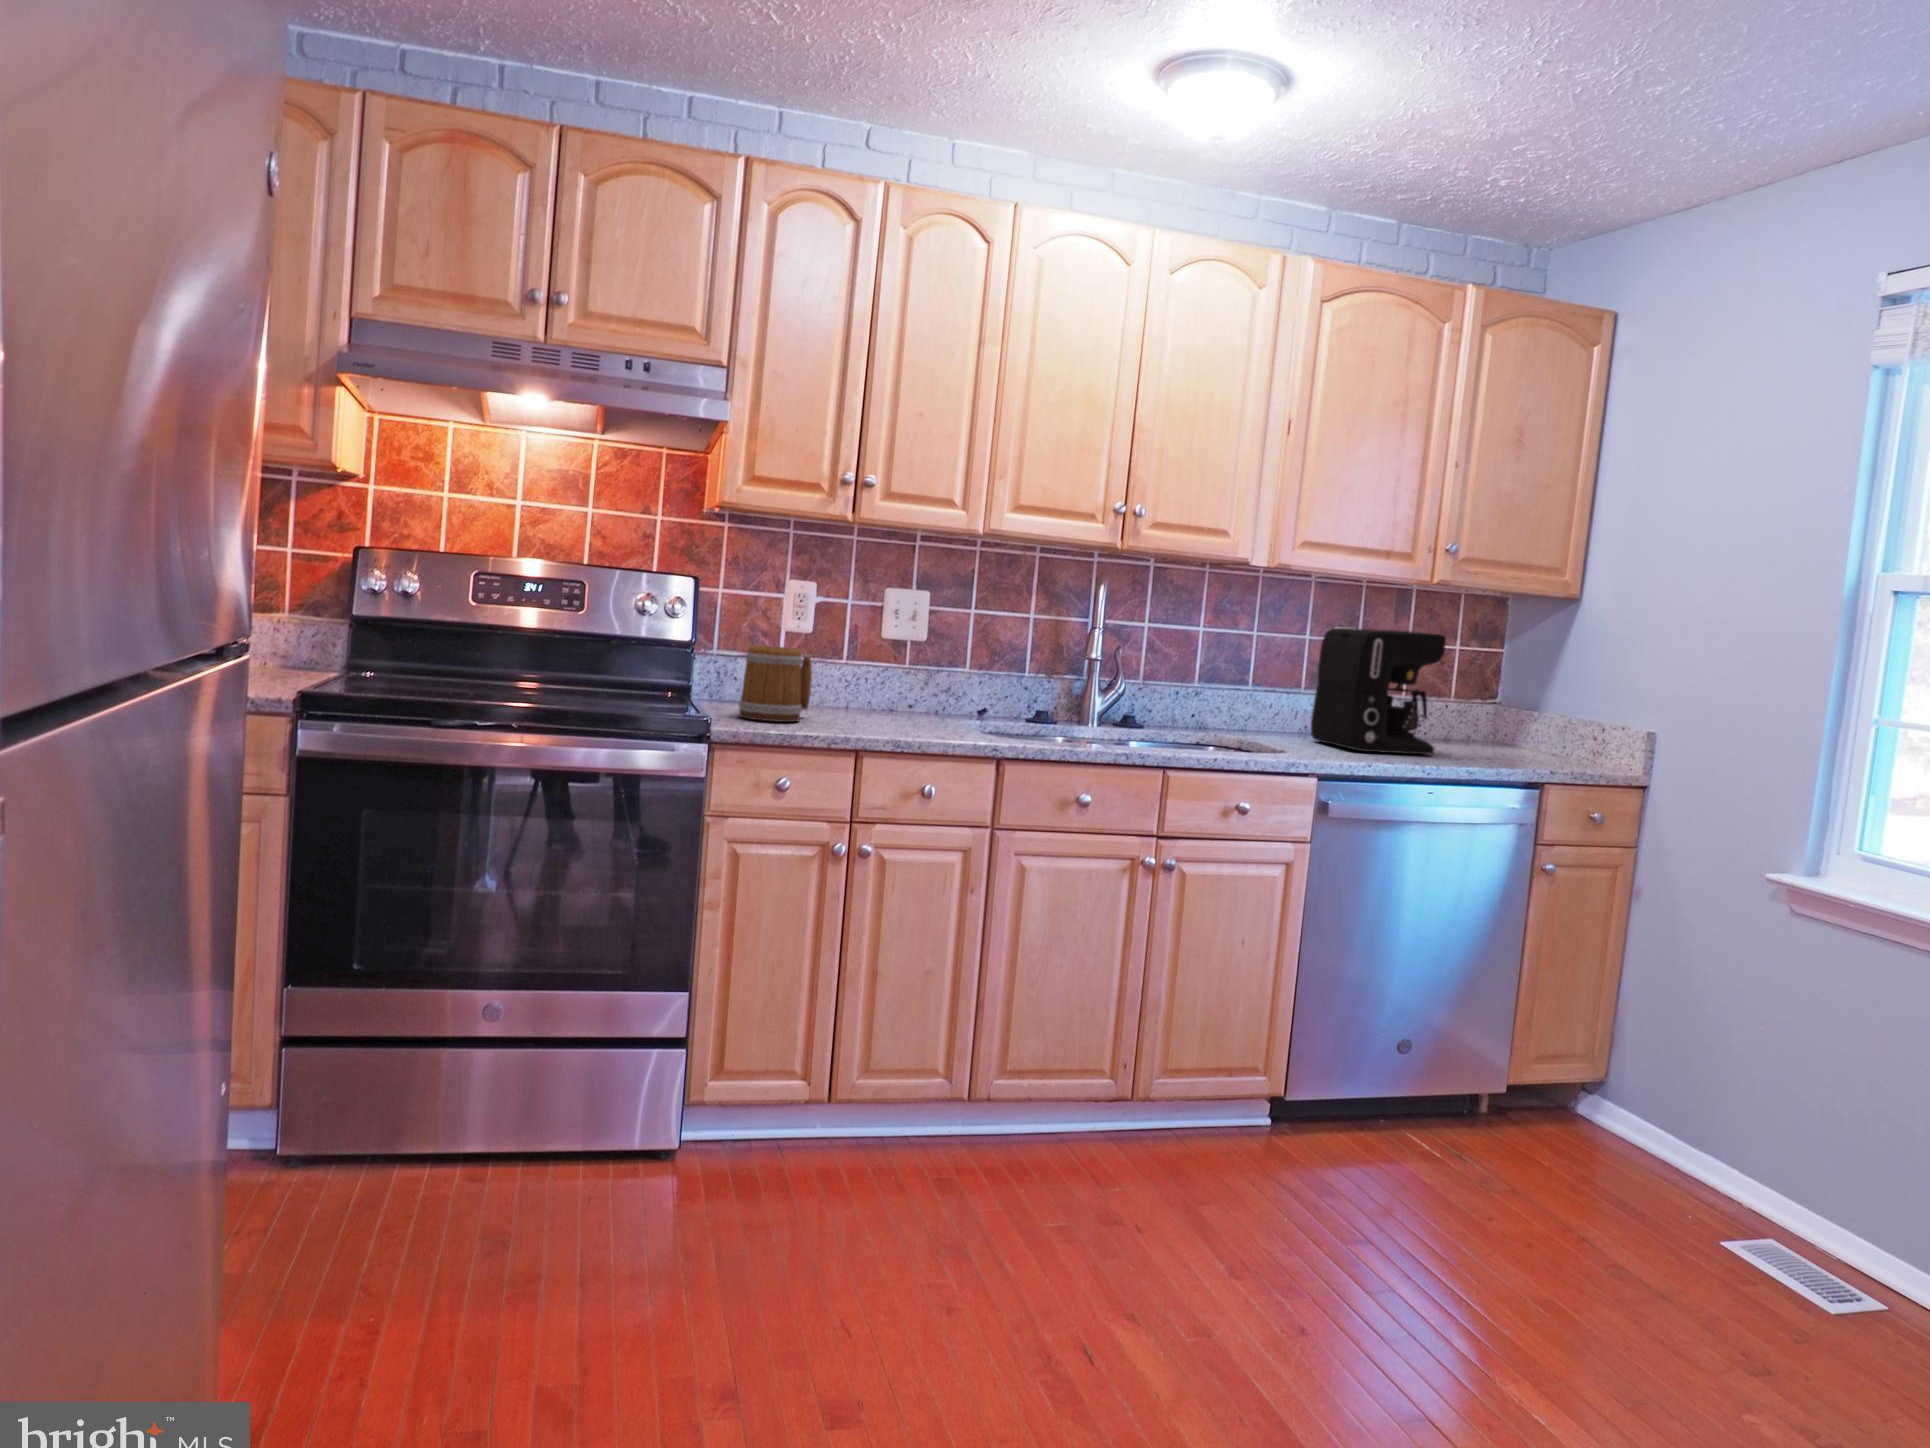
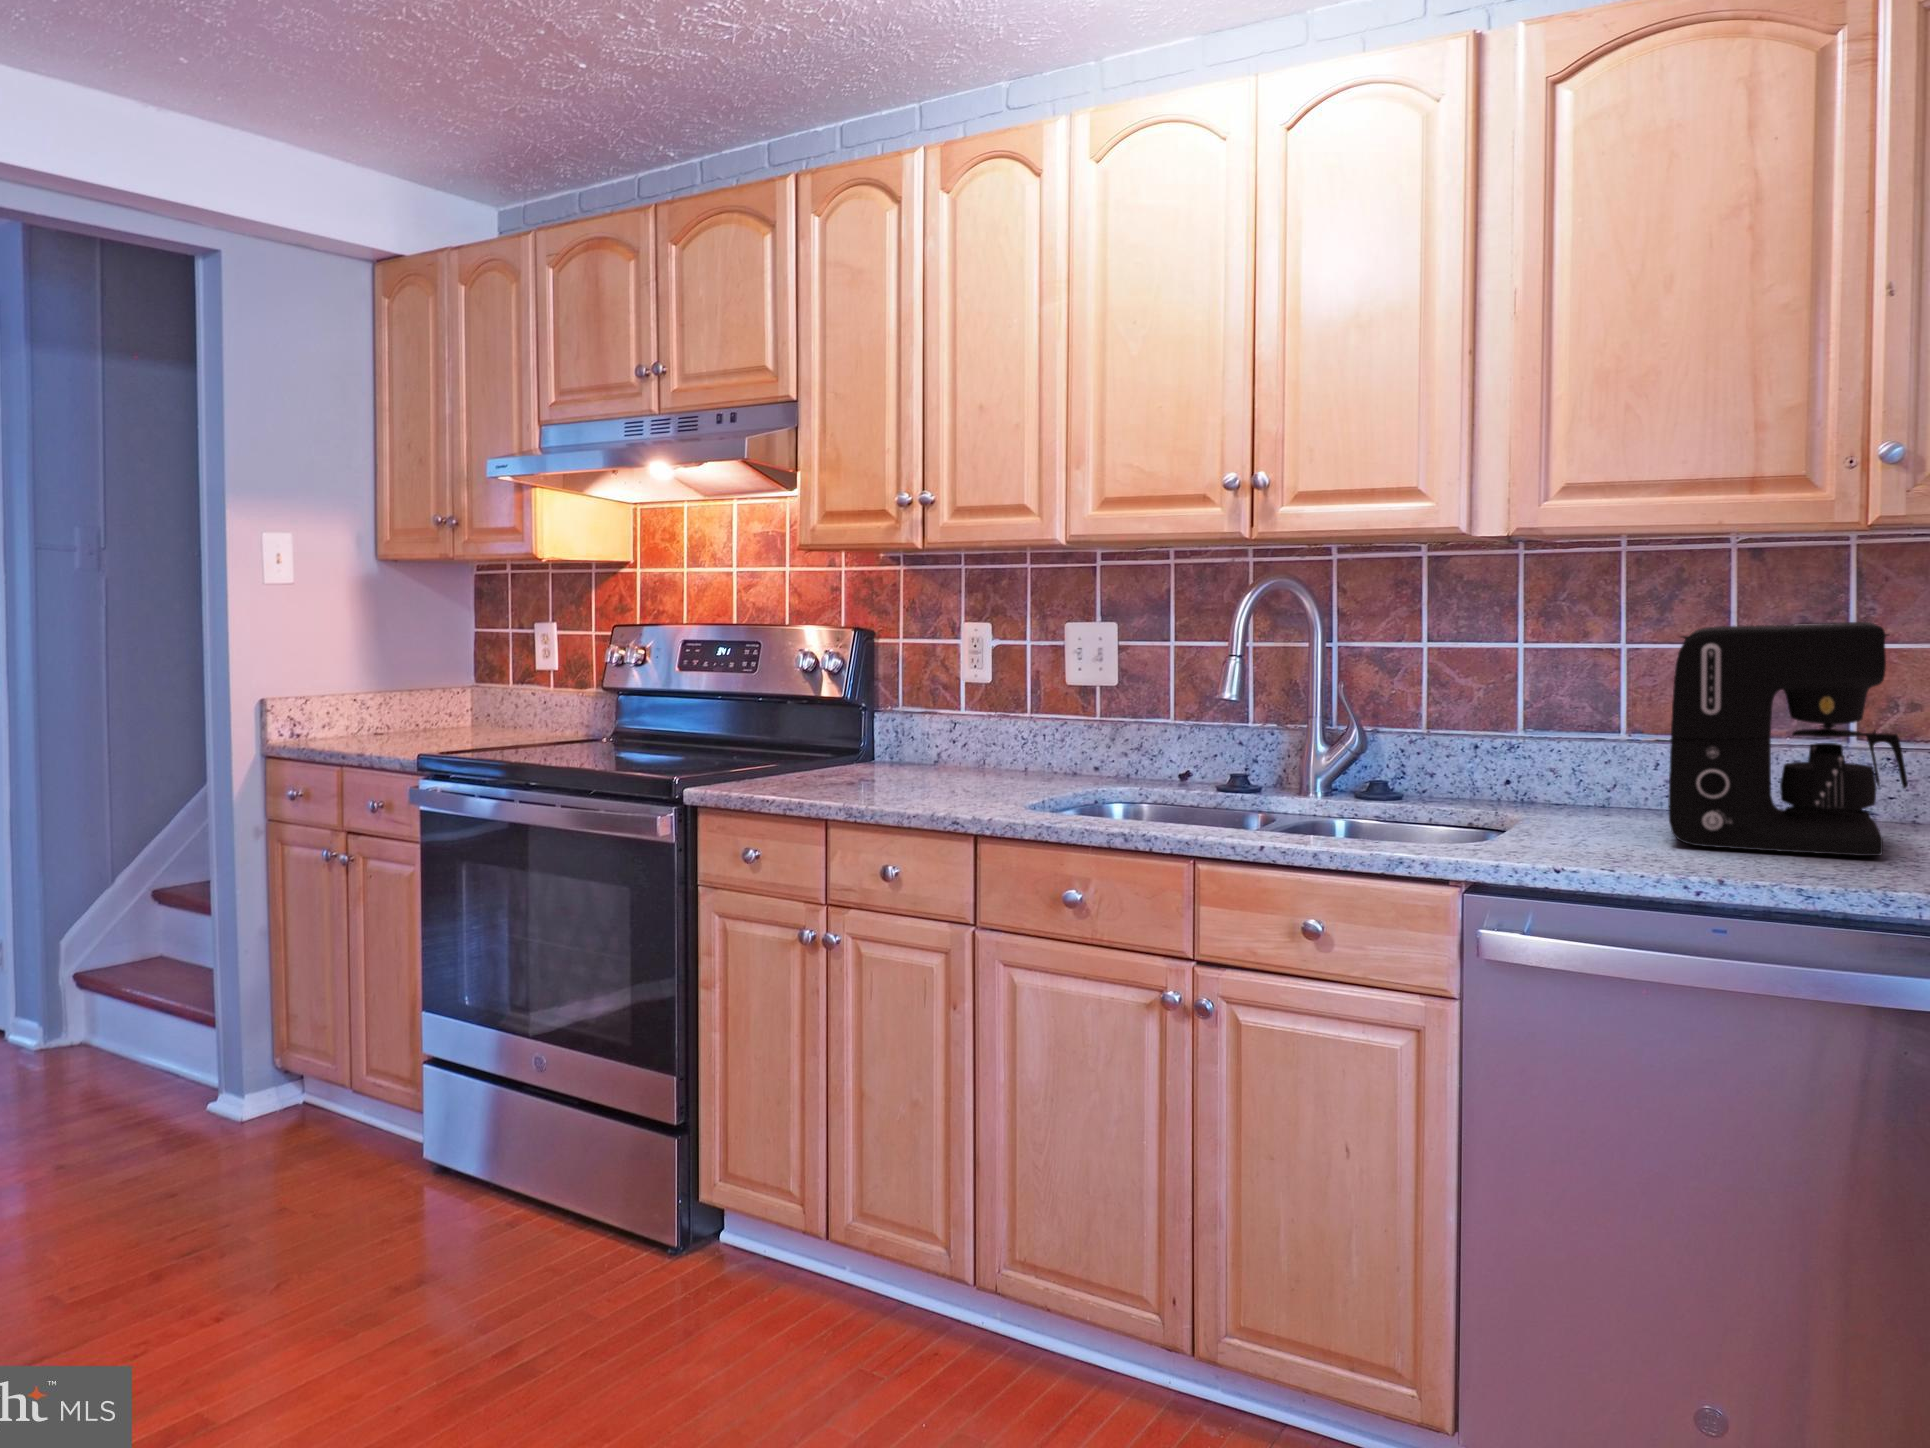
mug: present [738,645,812,722] -> none [787,703,881,790]

